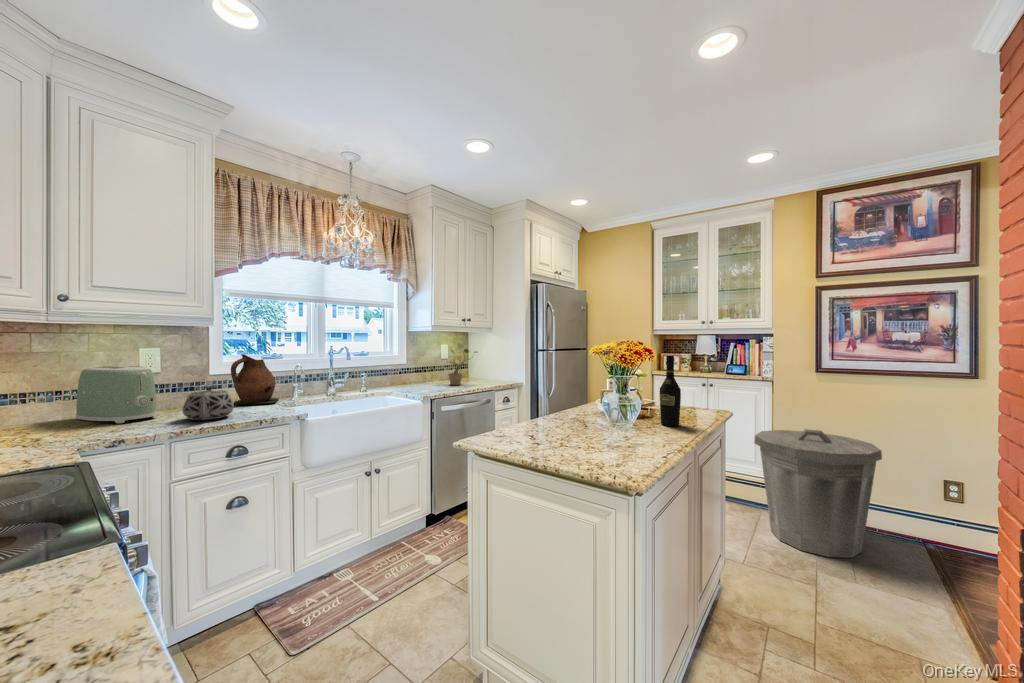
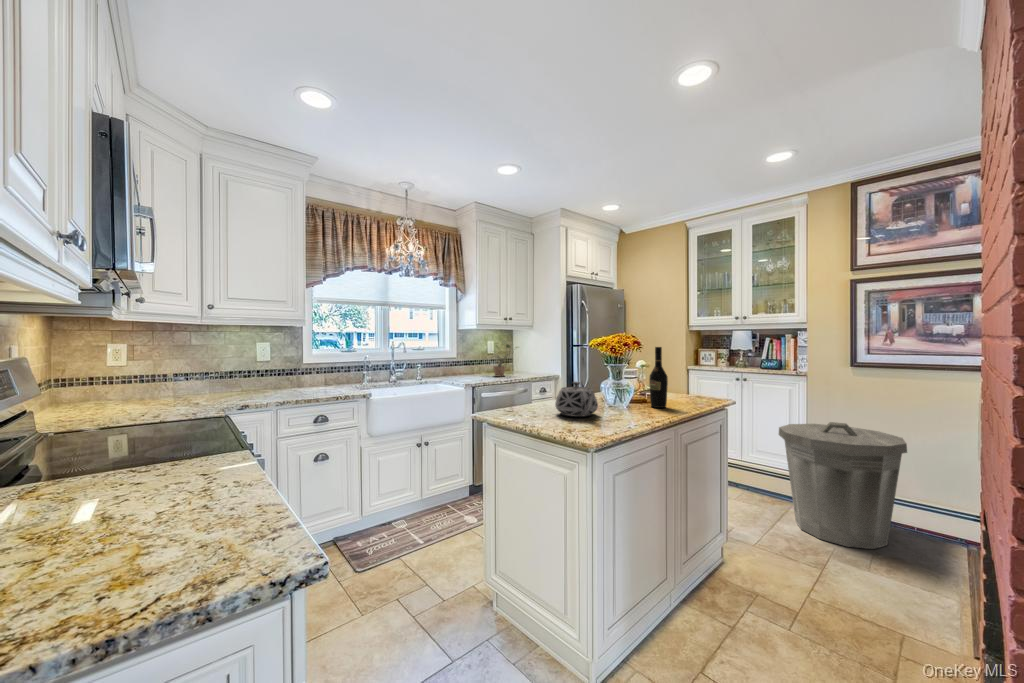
ceramic pitcher: present [231,354,279,404] -> none [318,348,353,387]
toaster: present [76,366,157,423] -> none [217,356,267,396]
teapot: present [182,386,234,420] -> present [555,382,598,417]

